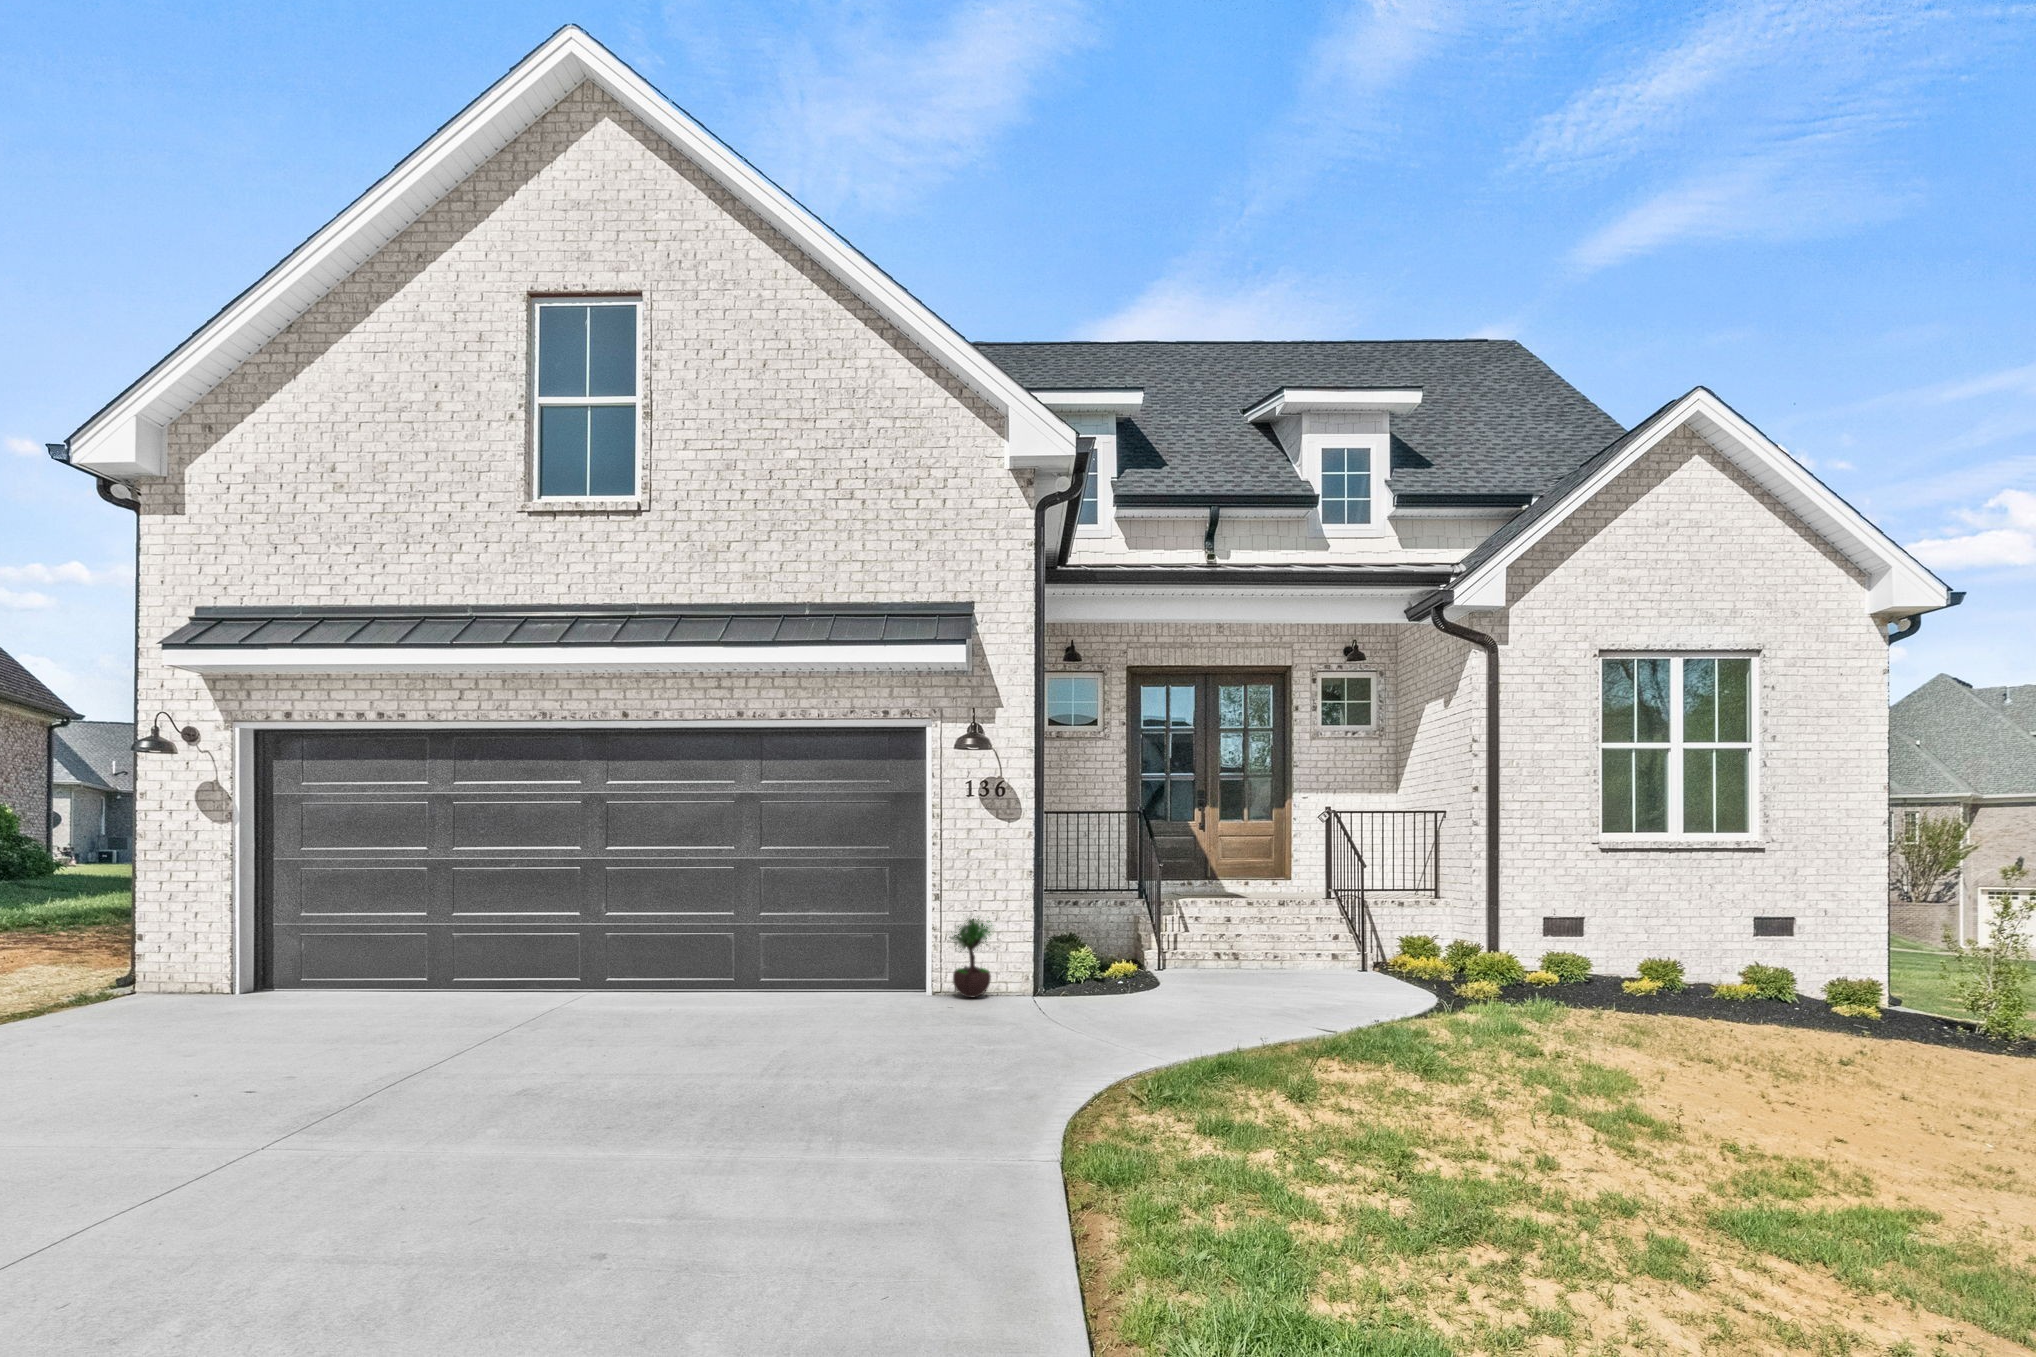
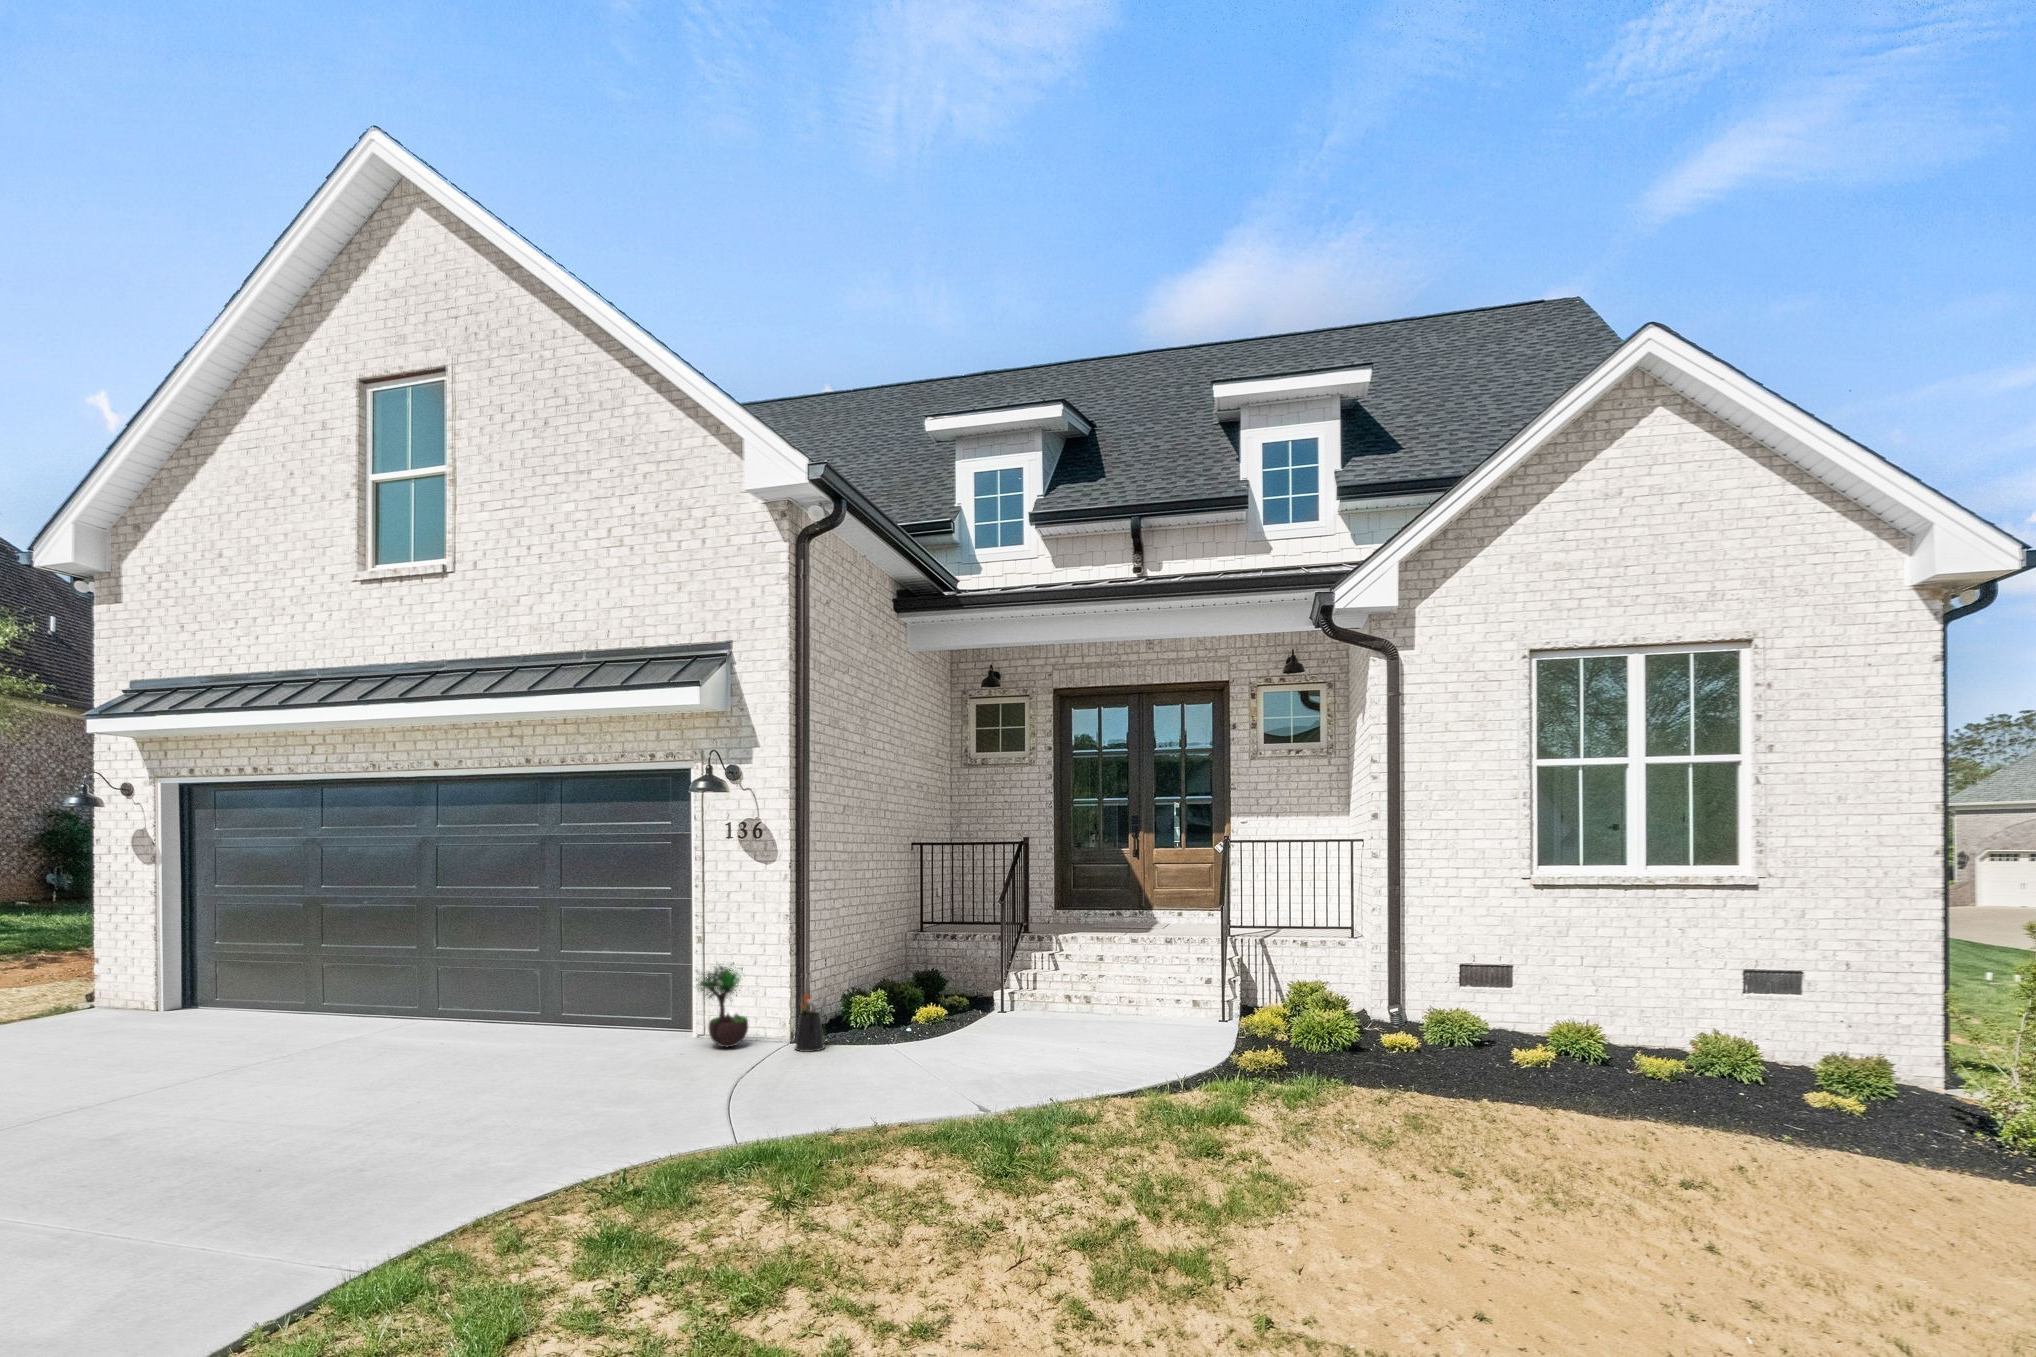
watering can: none [1036,944,1068,999] -> present [795,995,825,1052]

